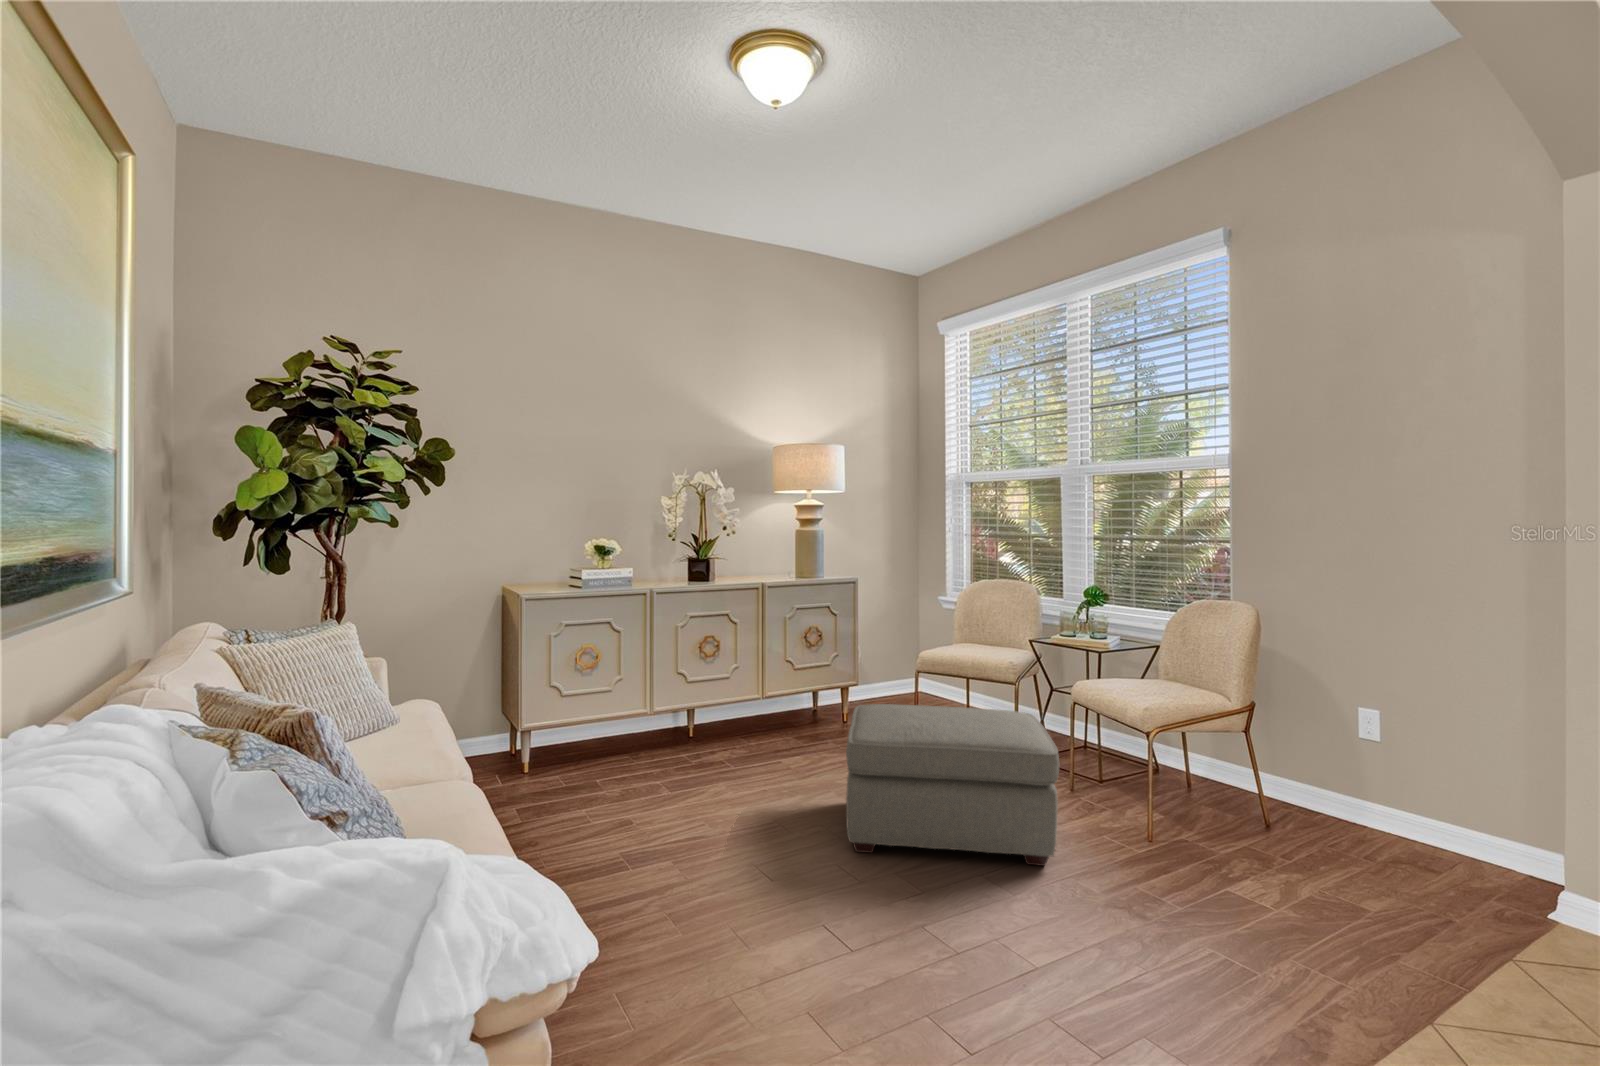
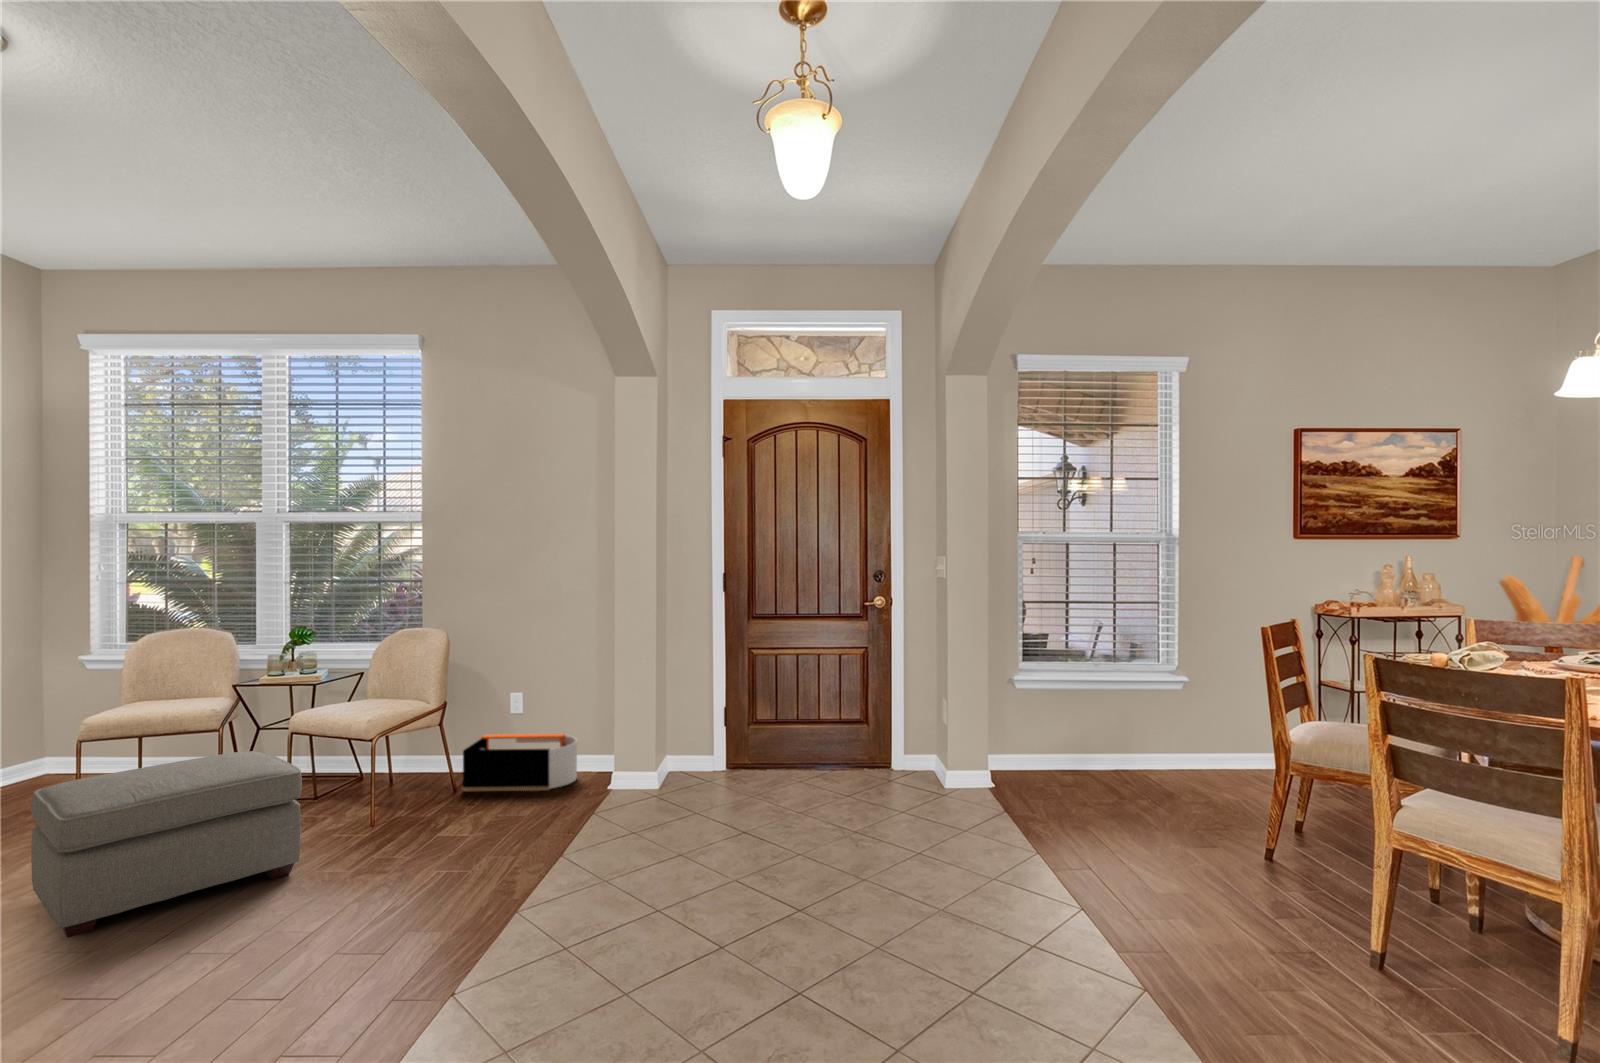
storage bin: none [1276,758,1481,880] -> present [463,734,577,791]

